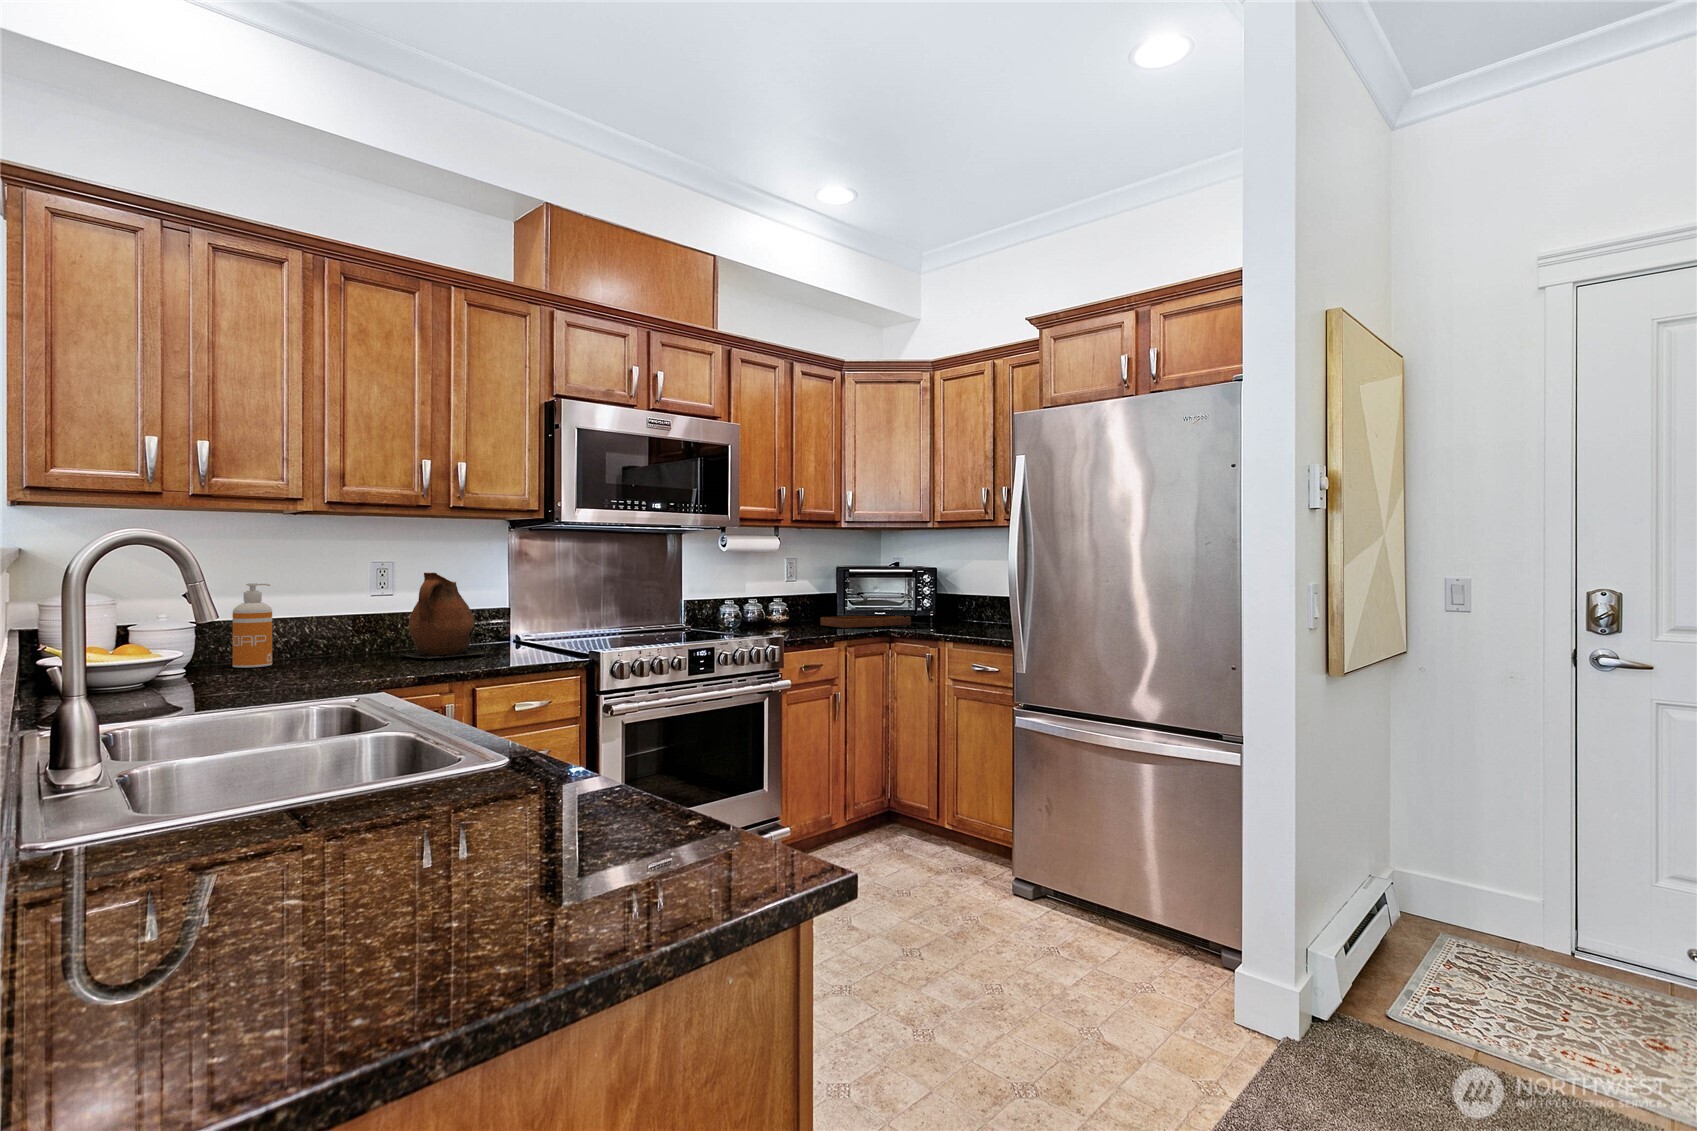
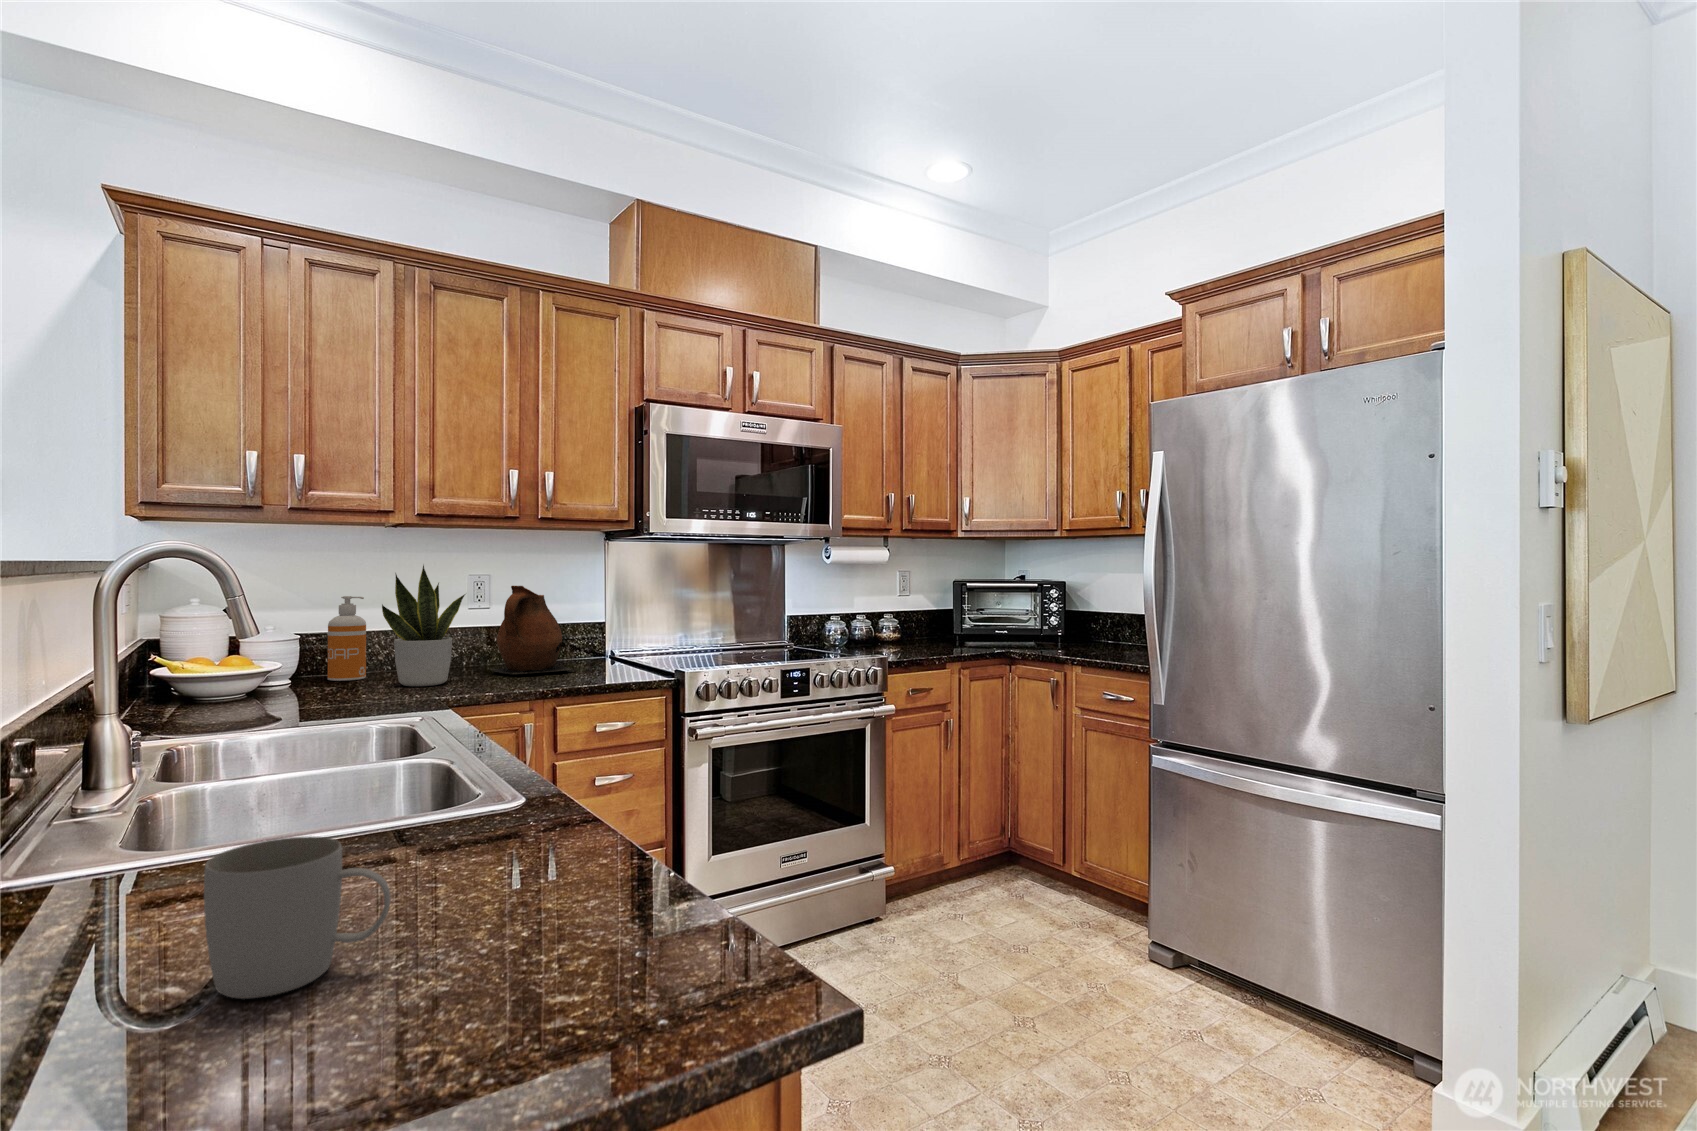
potted plant: none [299,550,382,671] -> present [382,565,465,686]
tray: present [820,597,911,628] -> none [937,612,1038,646]
mug: none [368,769,508,890] -> present [204,837,391,999]

